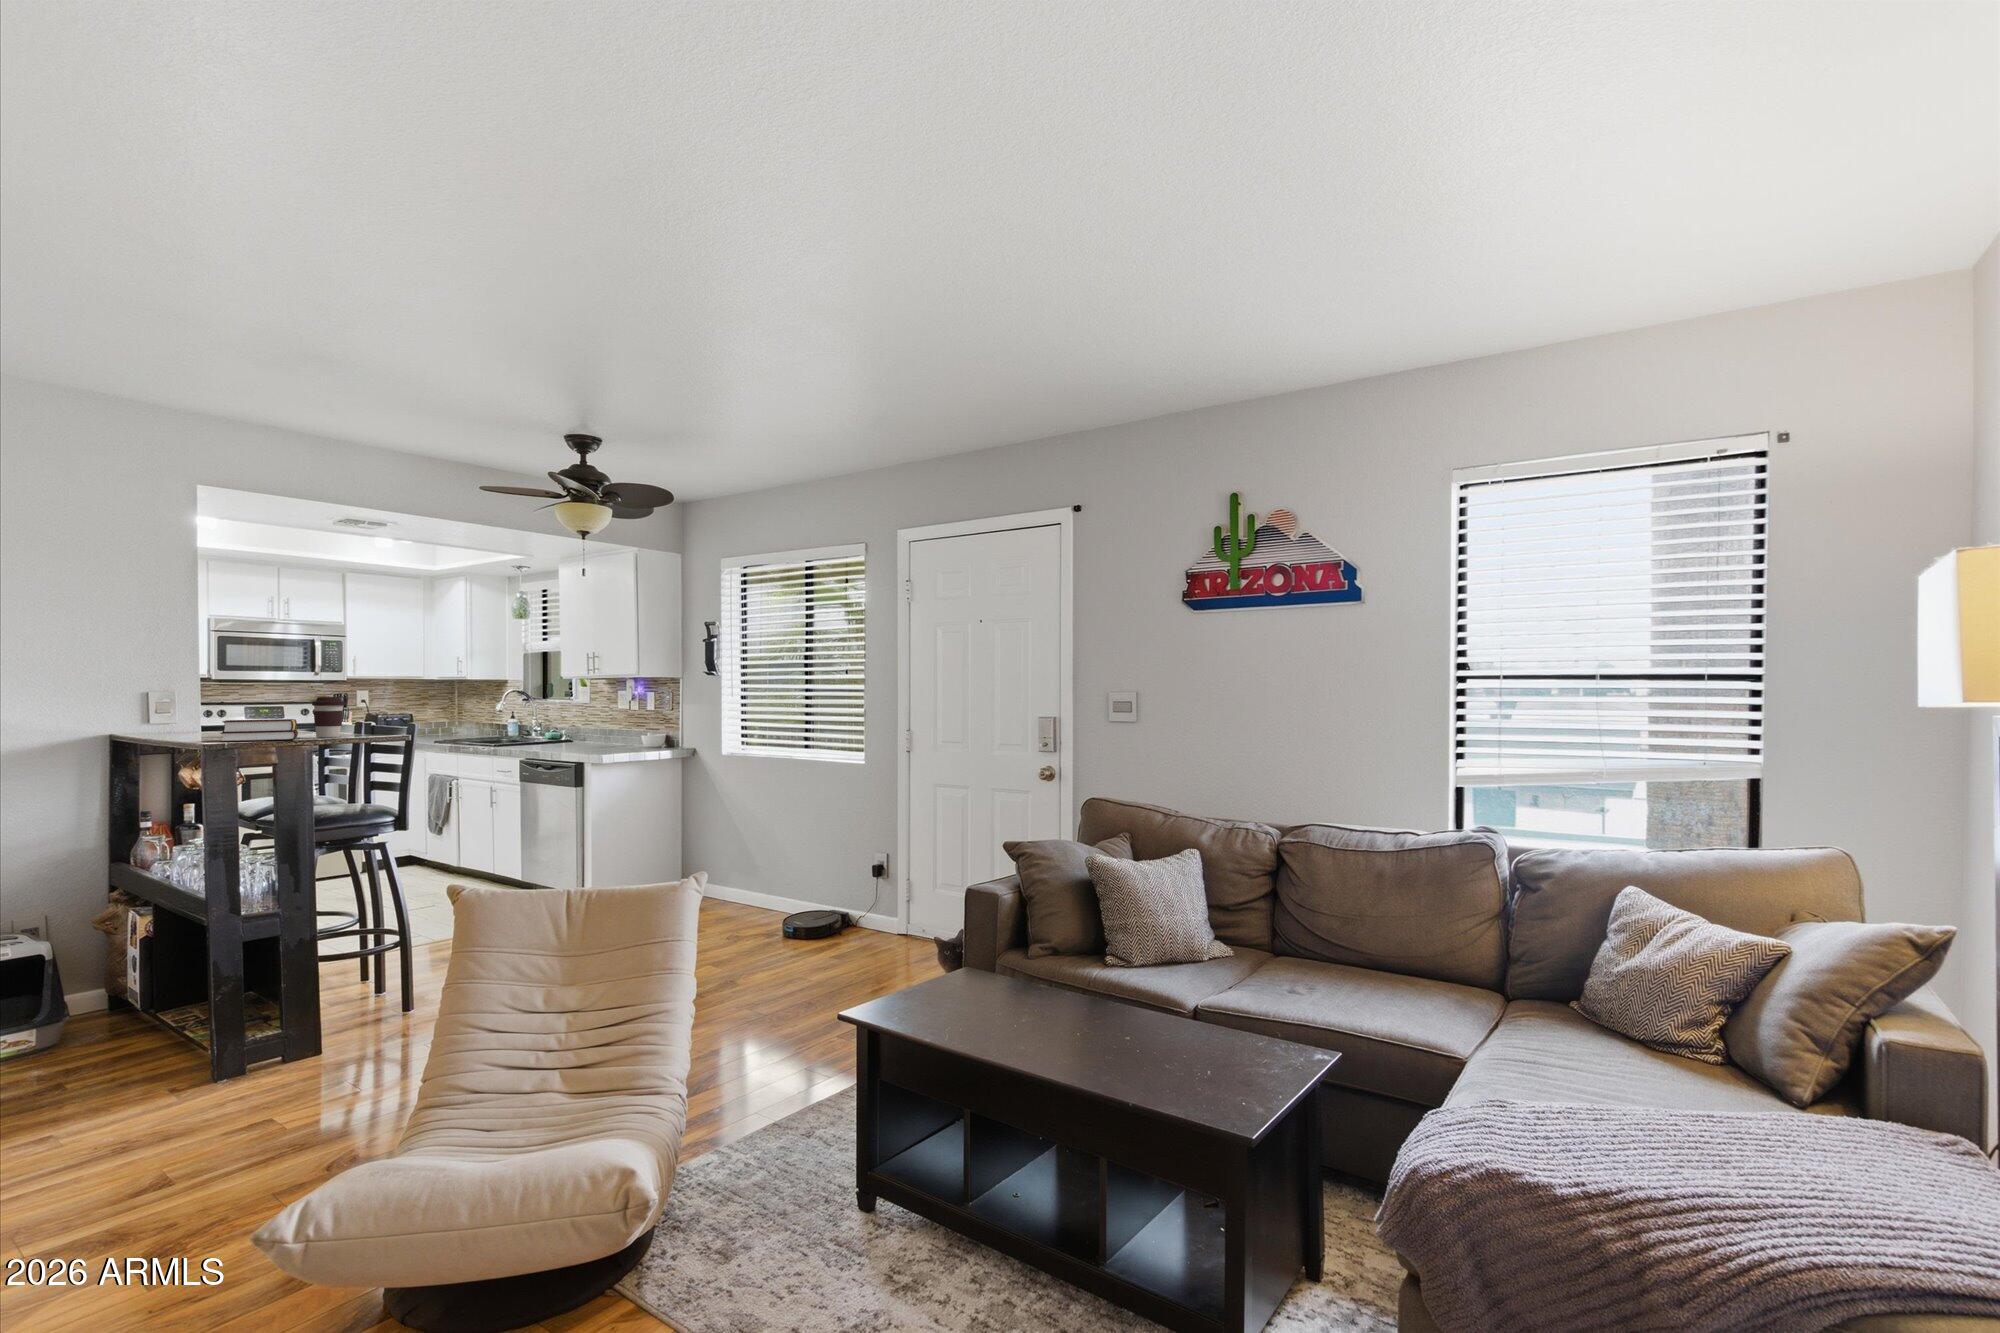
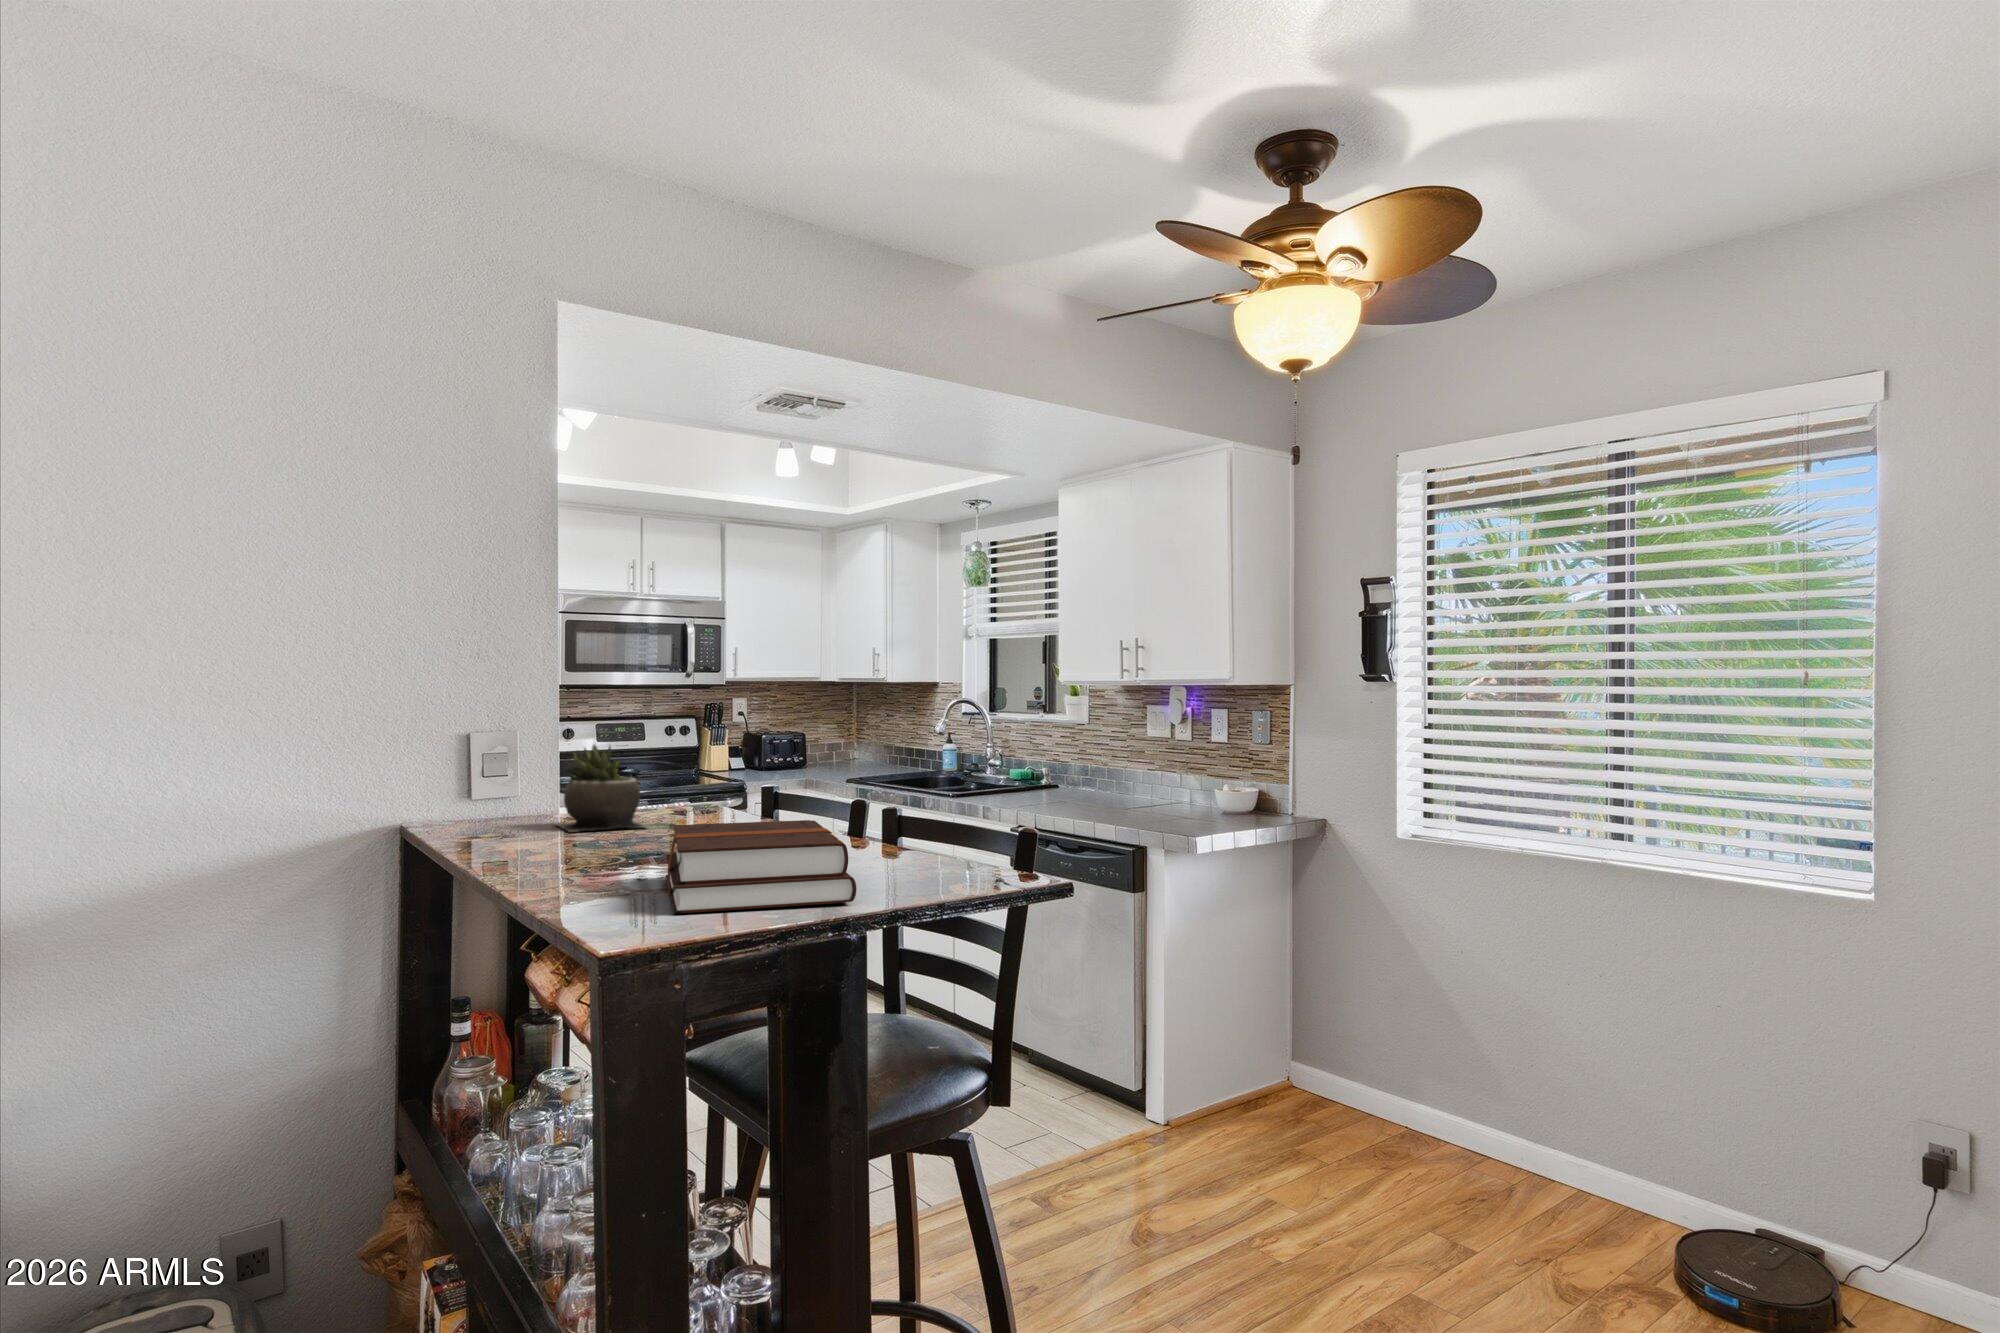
coffee cup: present [312,697,345,738] -> none [839,755,909,865]
succulent plant: none [185,698,237,736] -> present [556,745,645,832]

